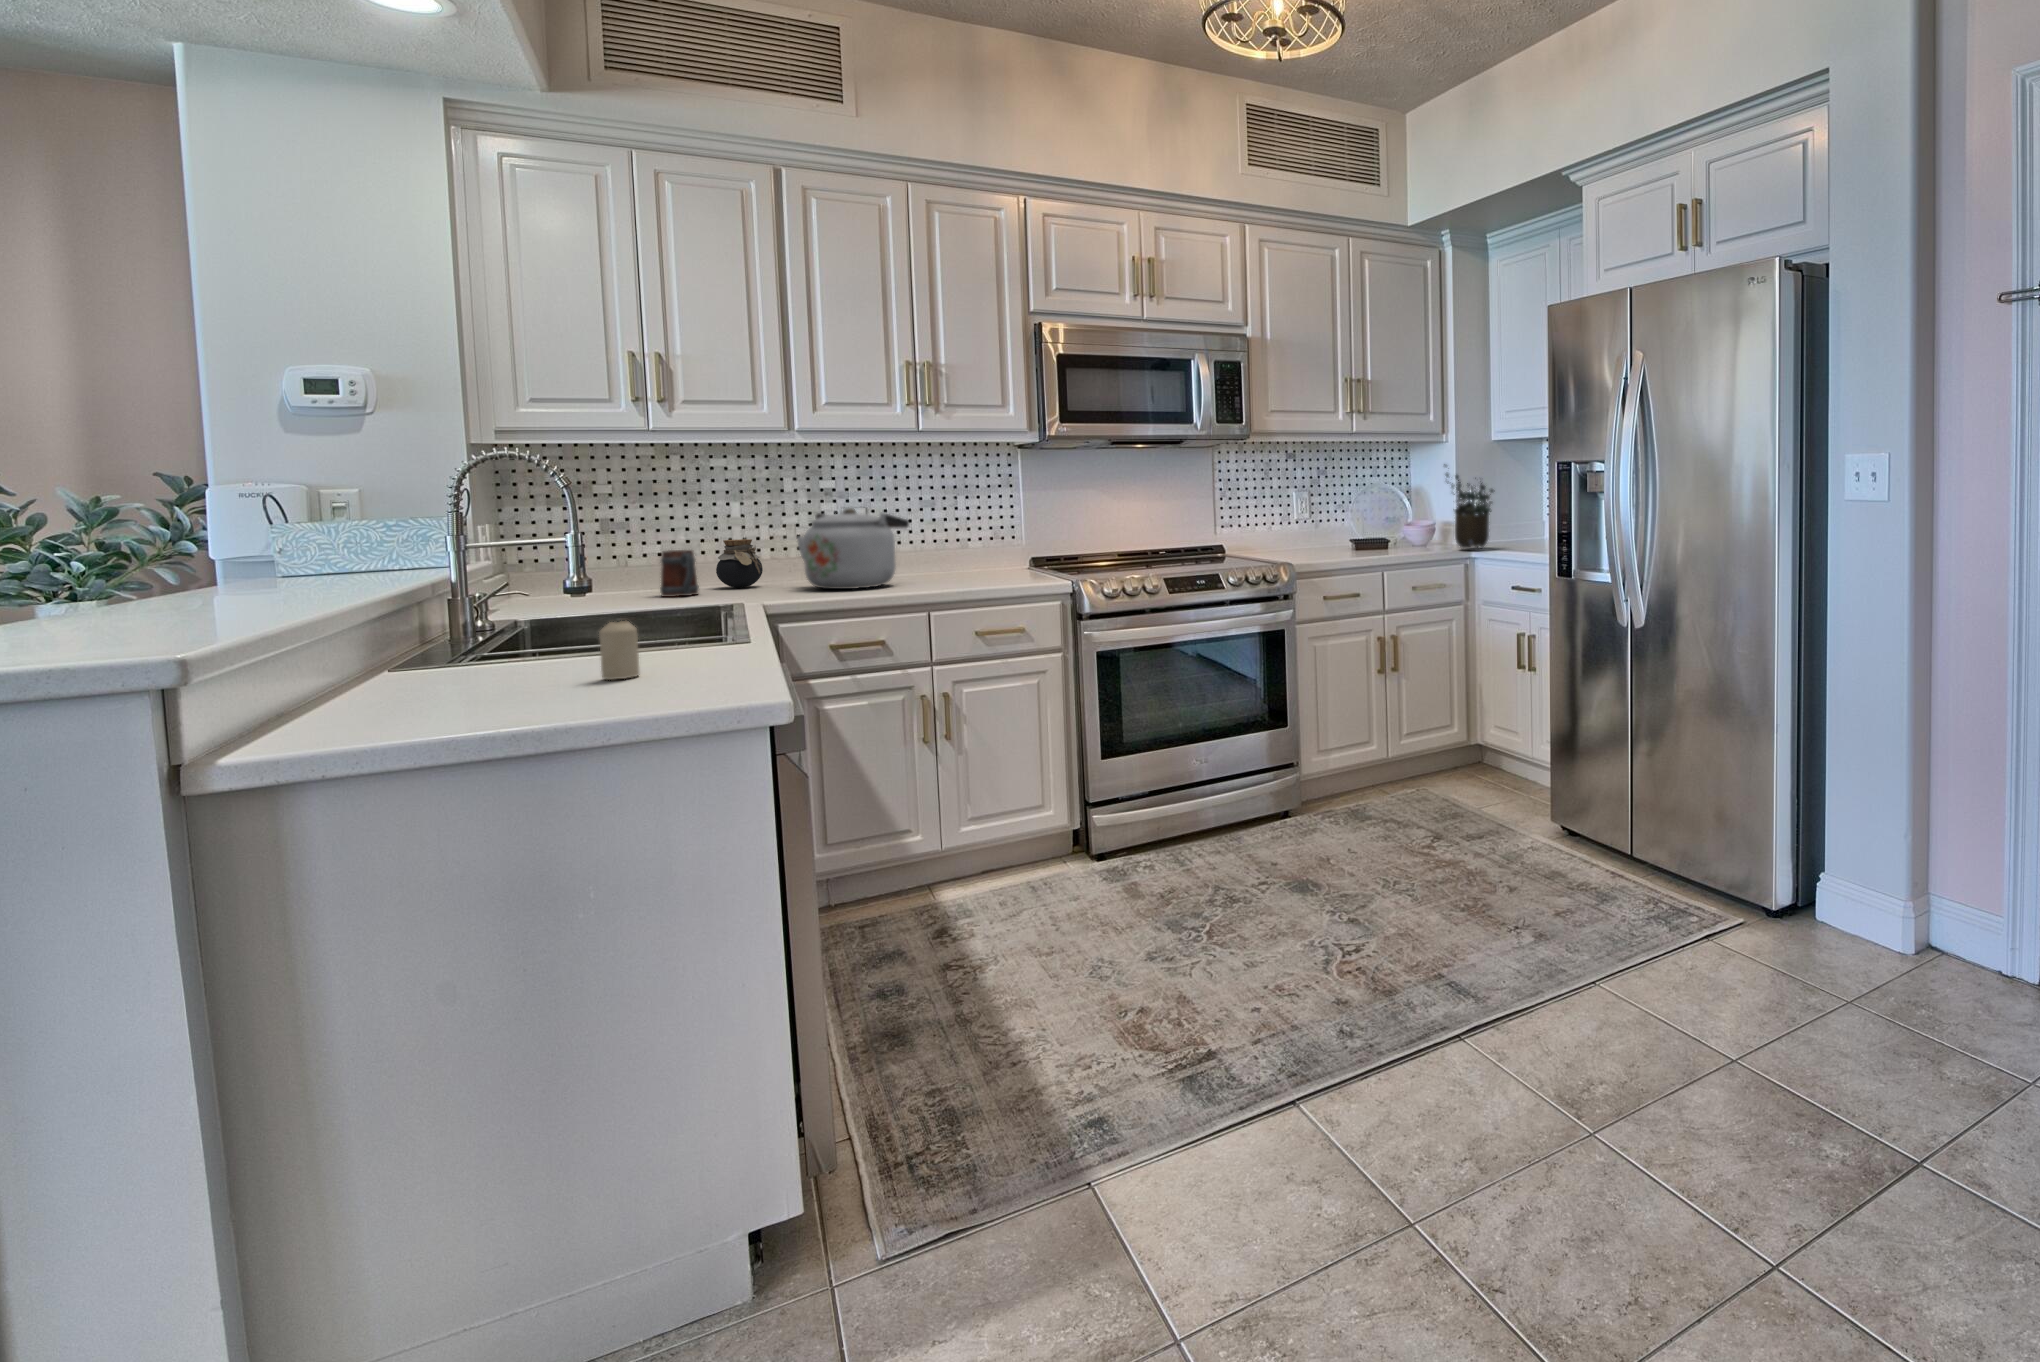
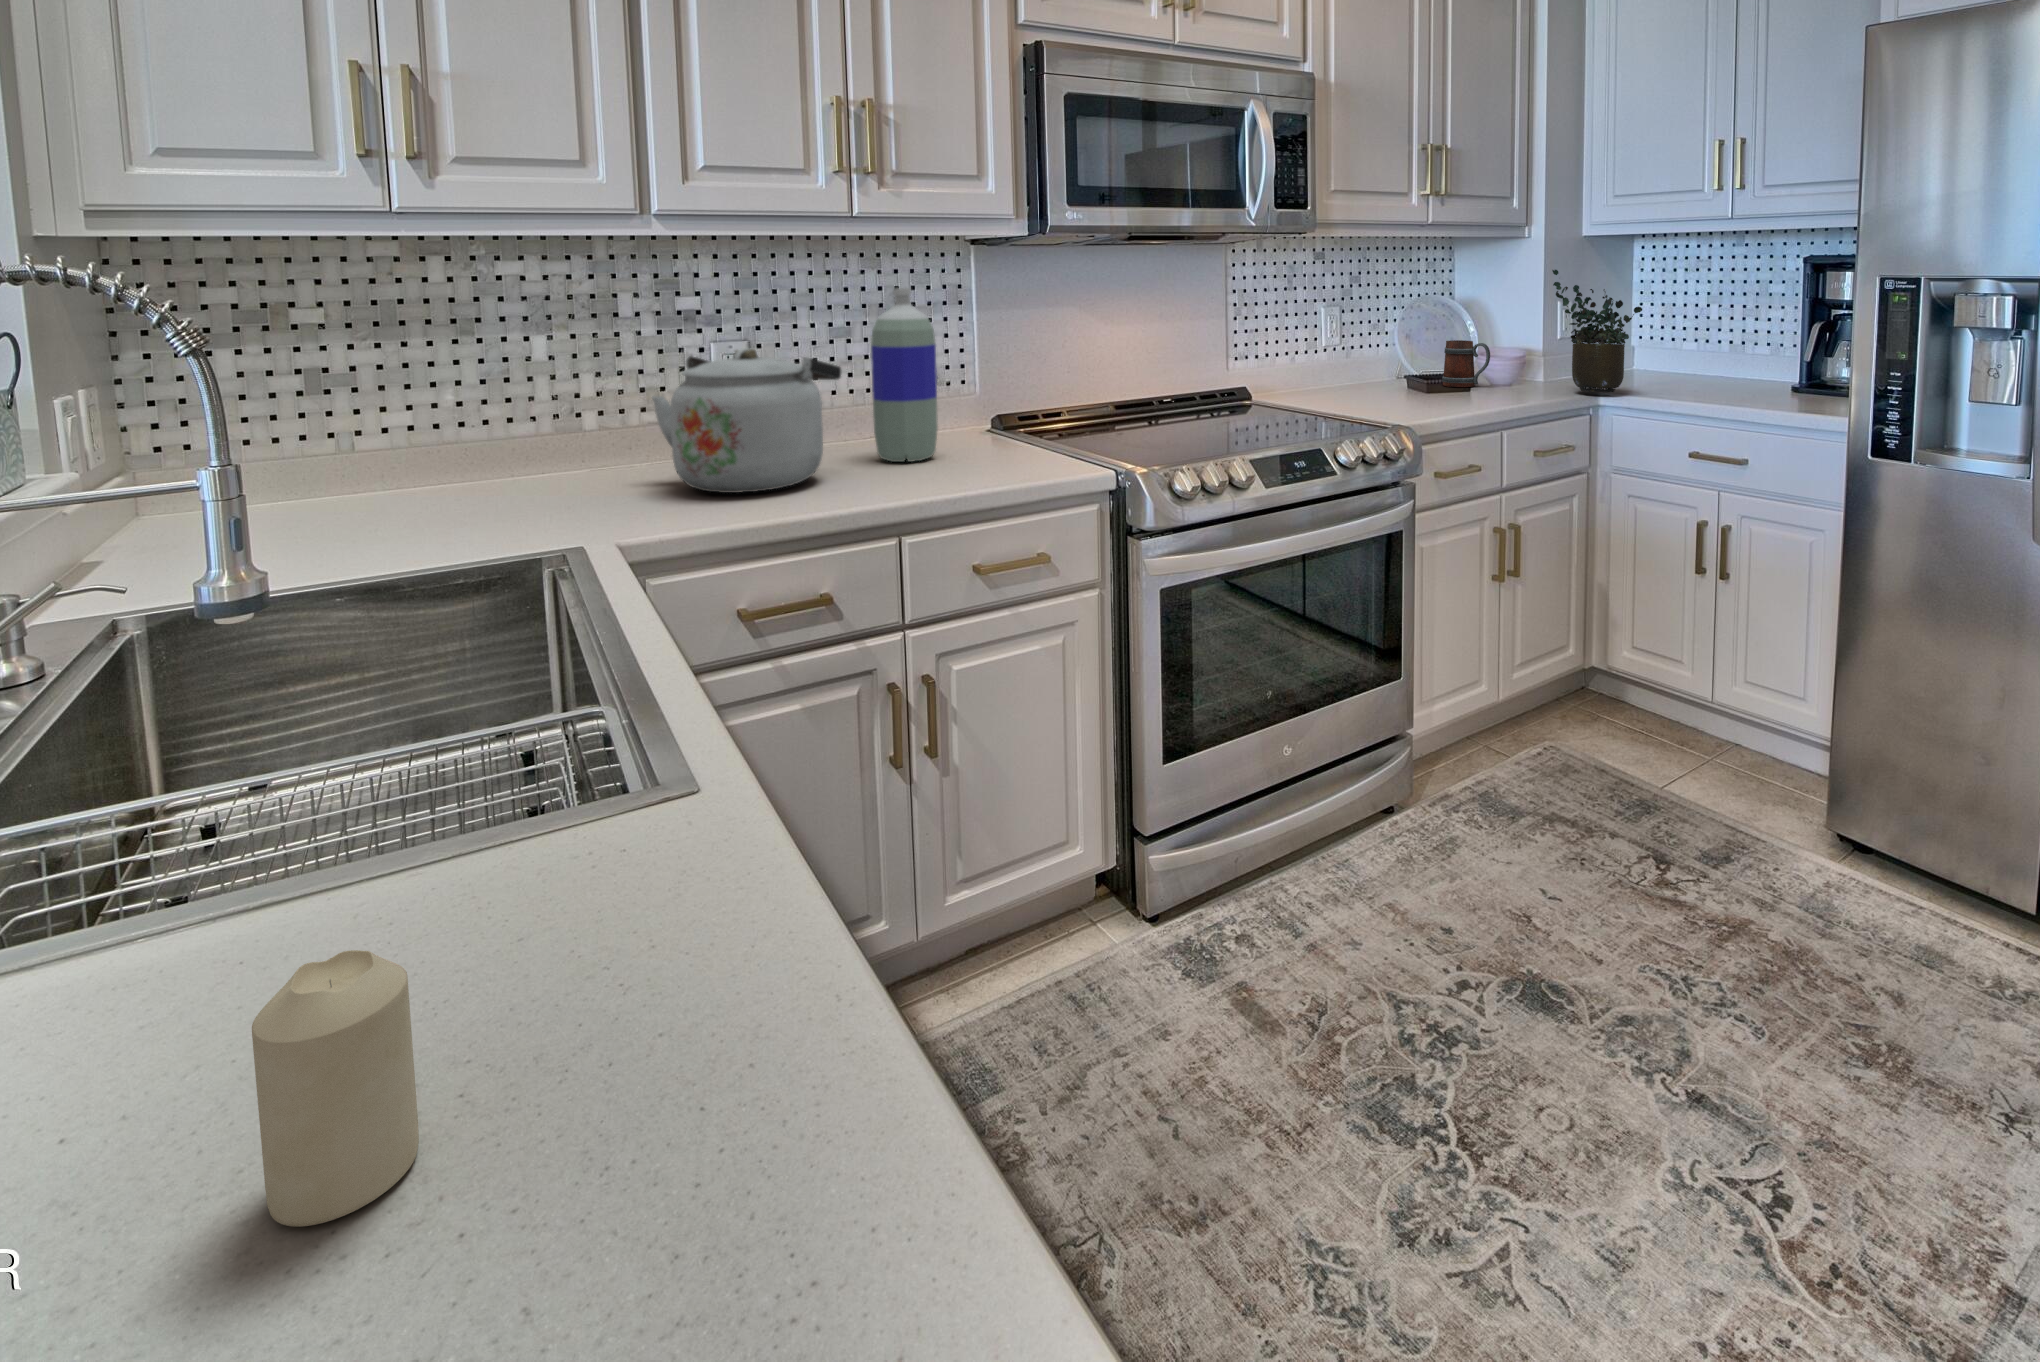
bottle: none [934,475,976,580] -> present [871,288,938,462]
jar: present [716,539,763,588] -> none [512,399,591,484]
mug: present [660,550,699,597] -> present [1442,340,1490,387]

